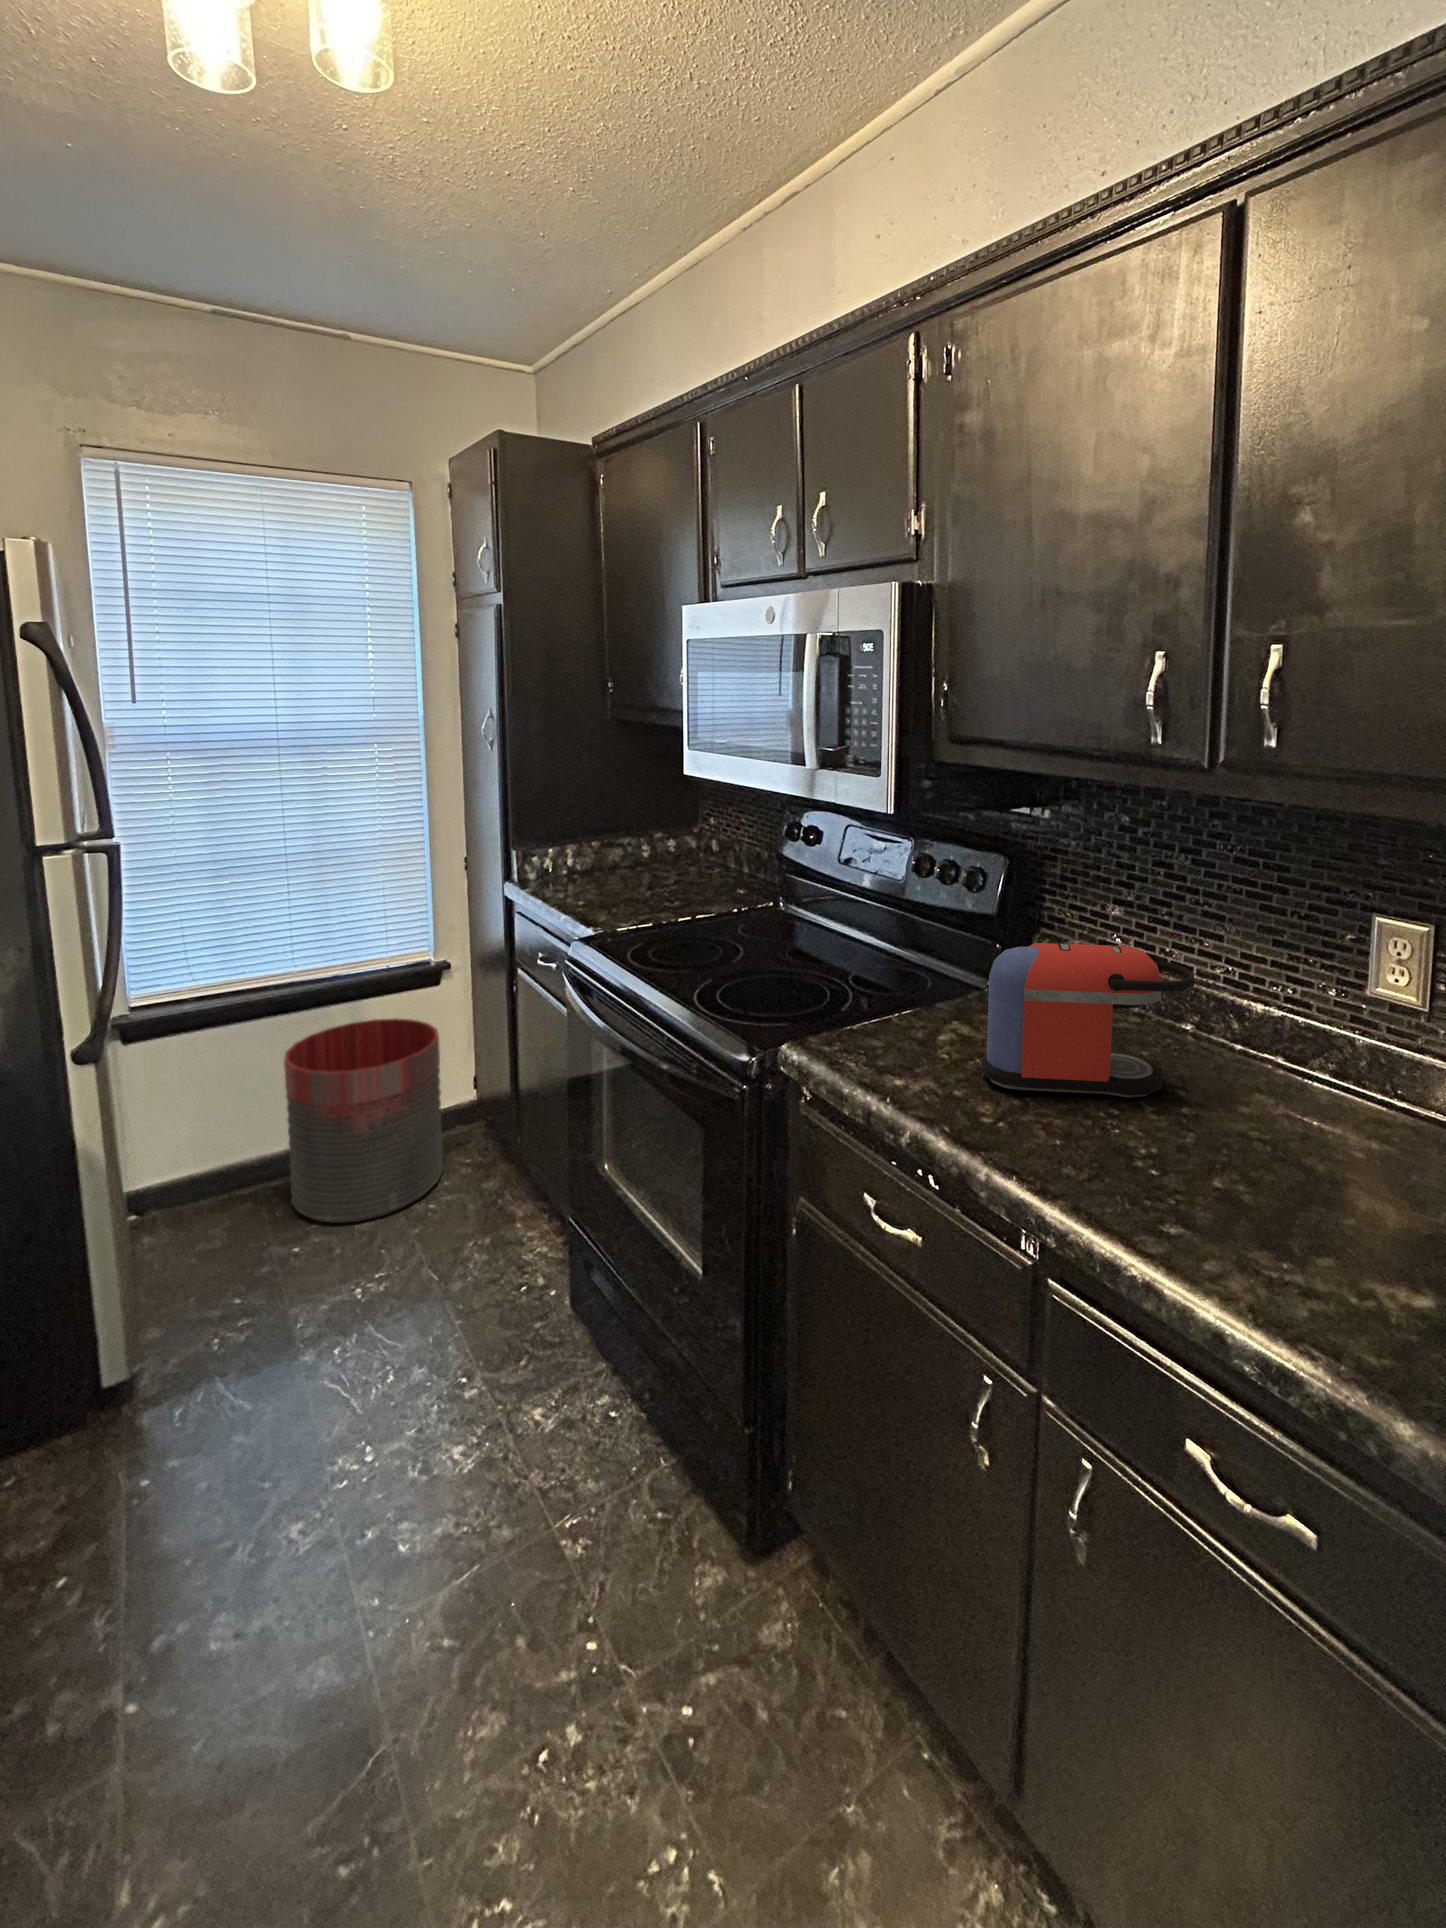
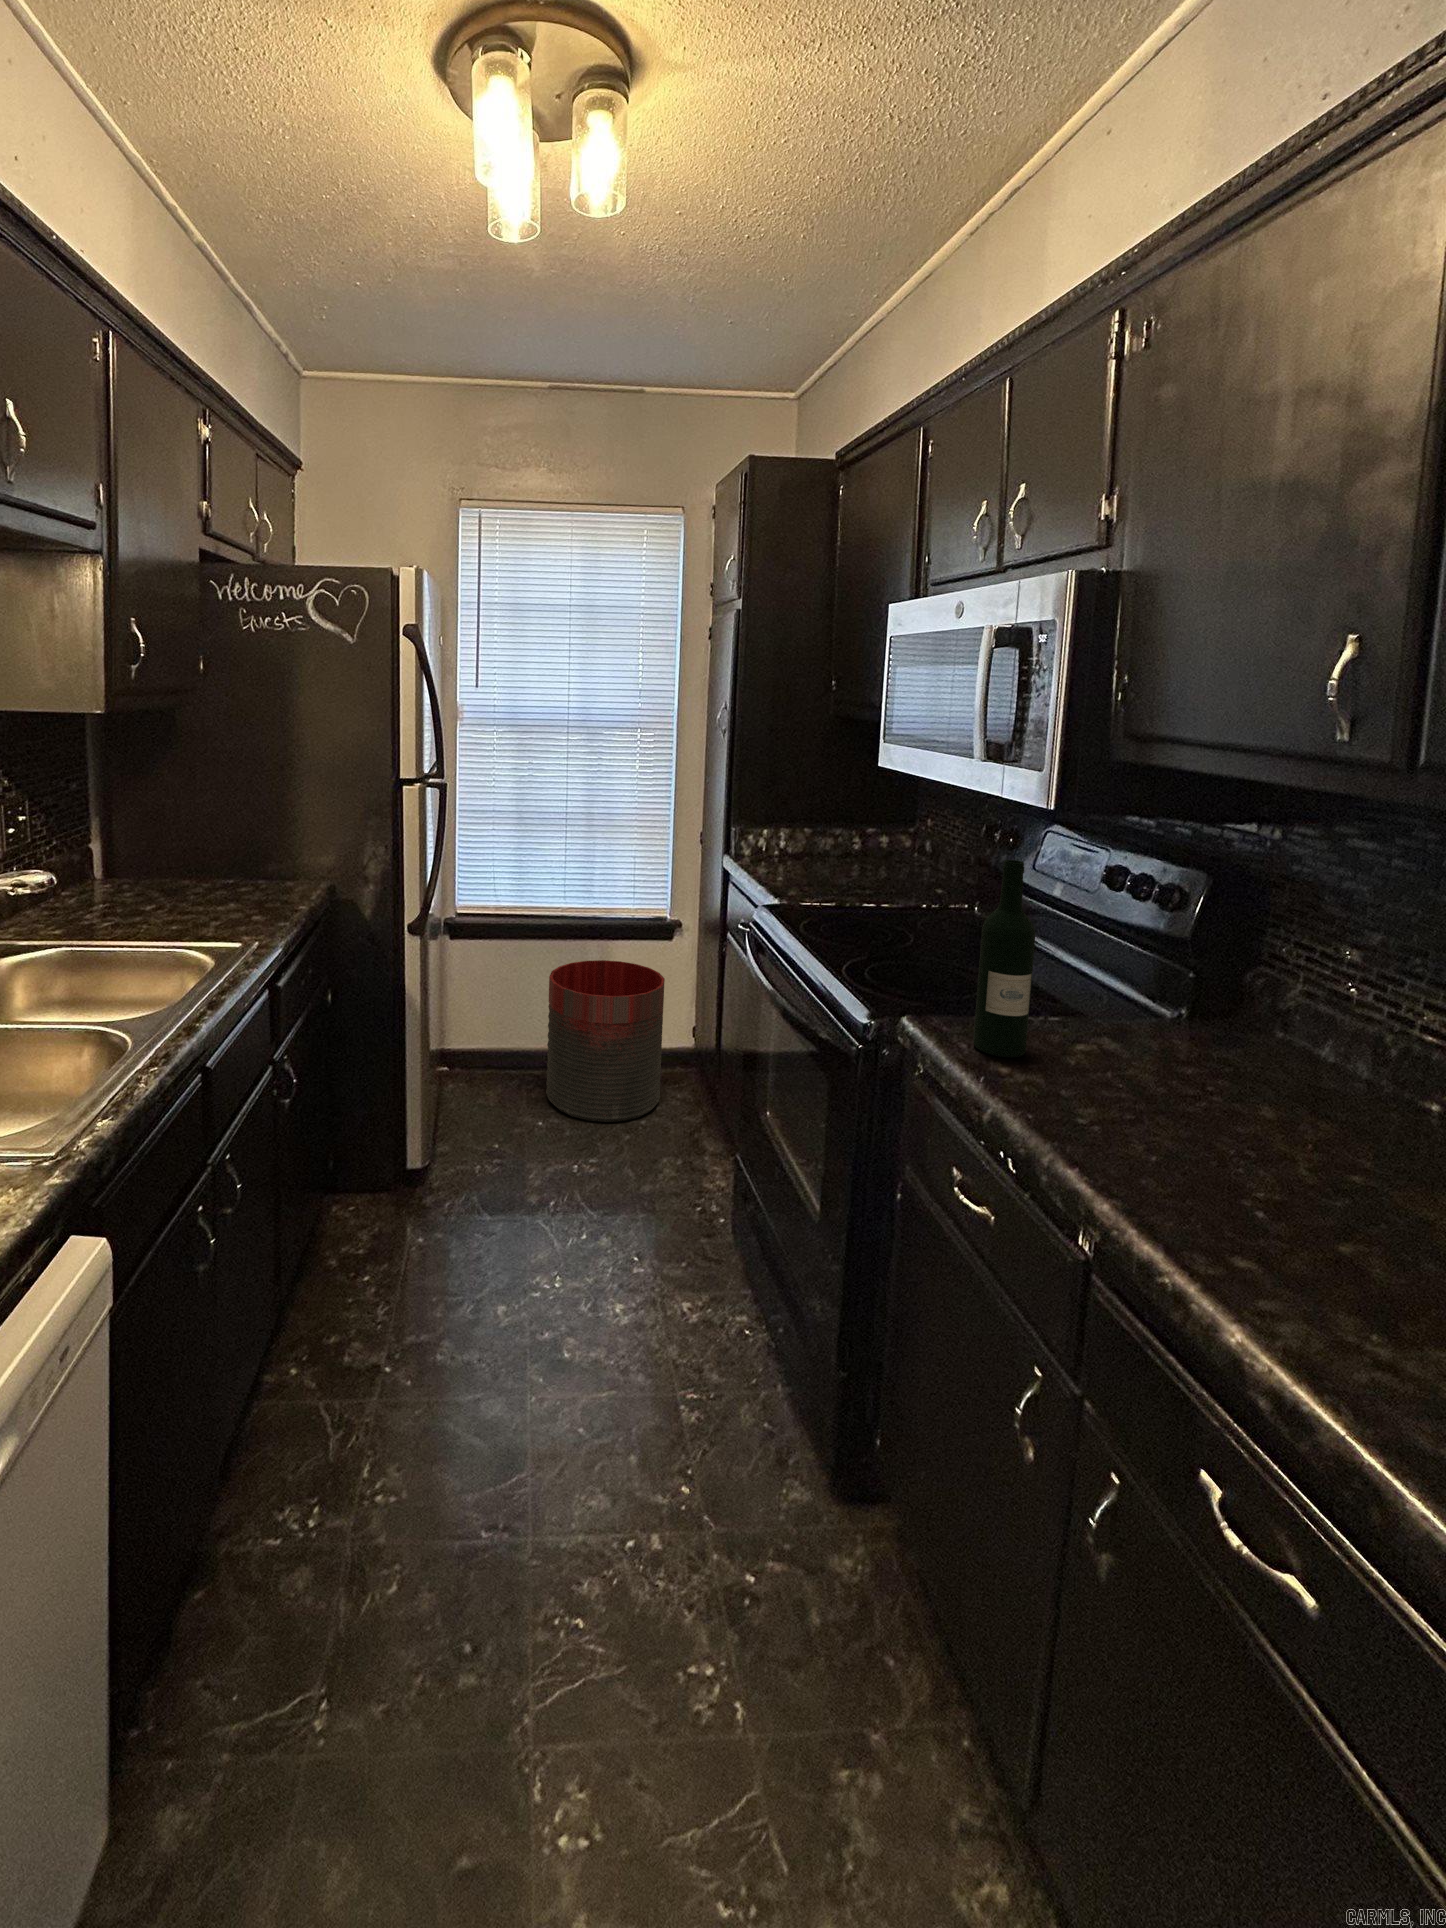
wine bottle: none [863,870,913,1065] -> present [973,860,1035,1057]
coffee maker: present [982,943,1194,1098] -> none [1093,956,1385,1151]

